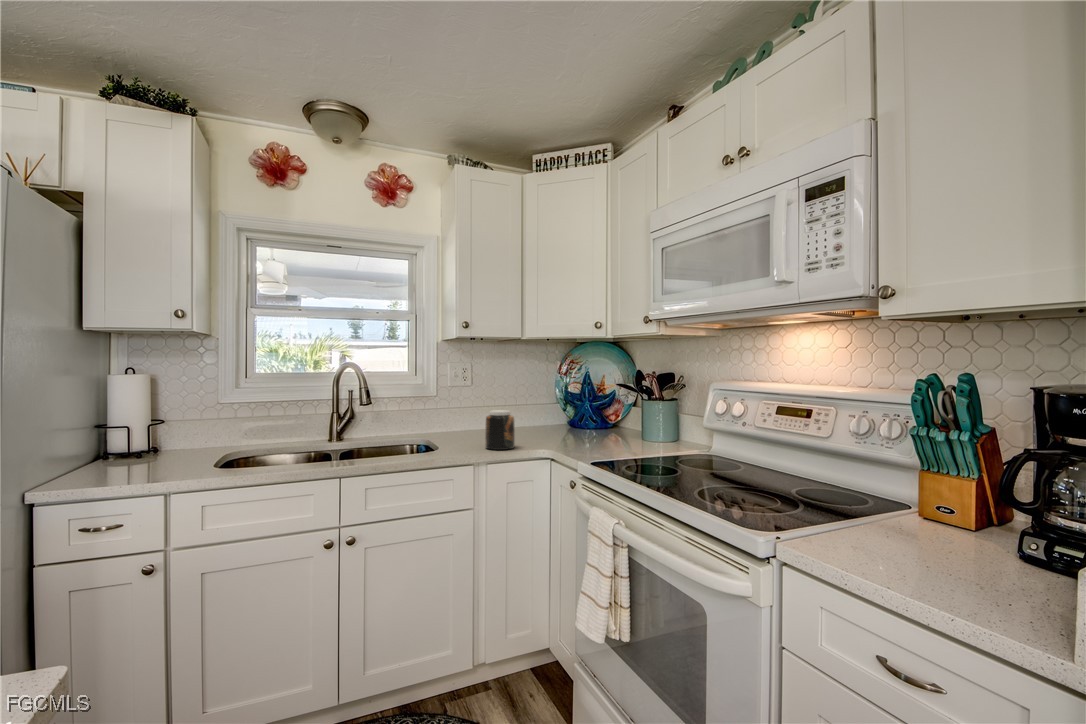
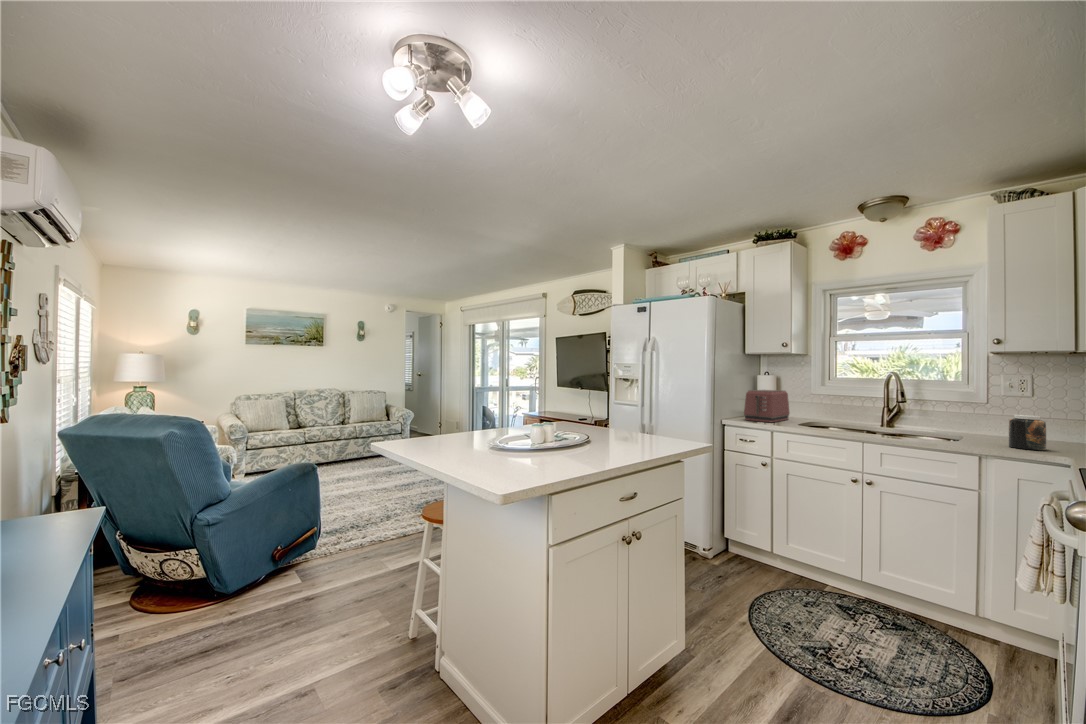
toaster: none [82,403,186,479] -> present [744,390,789,422]

